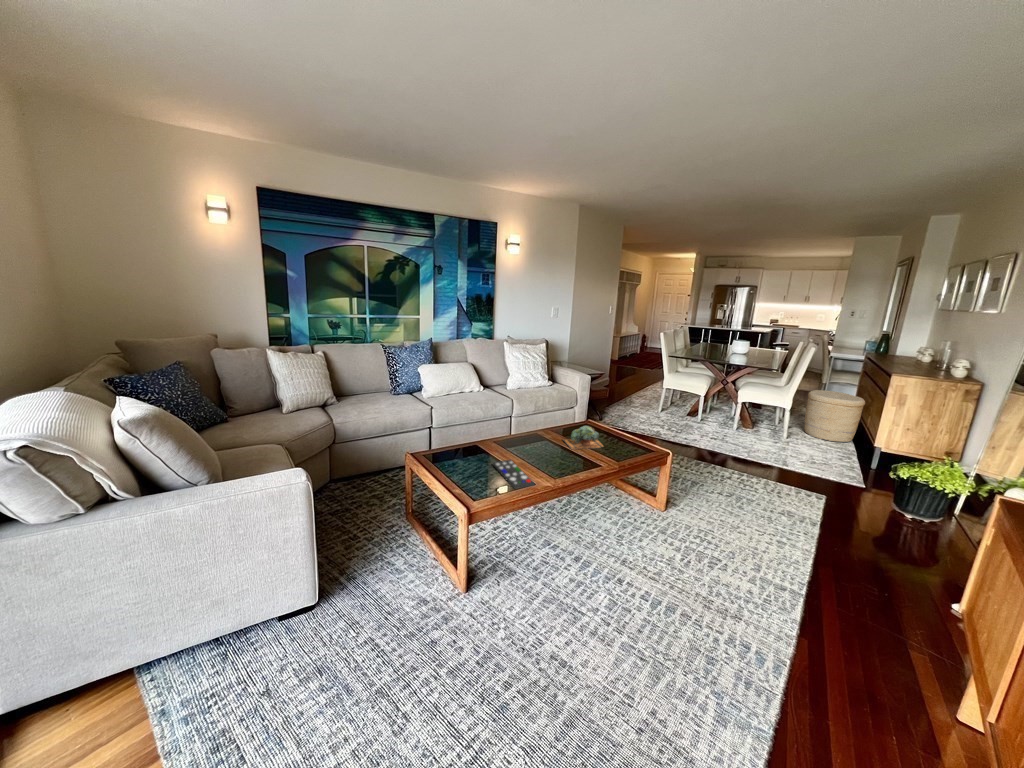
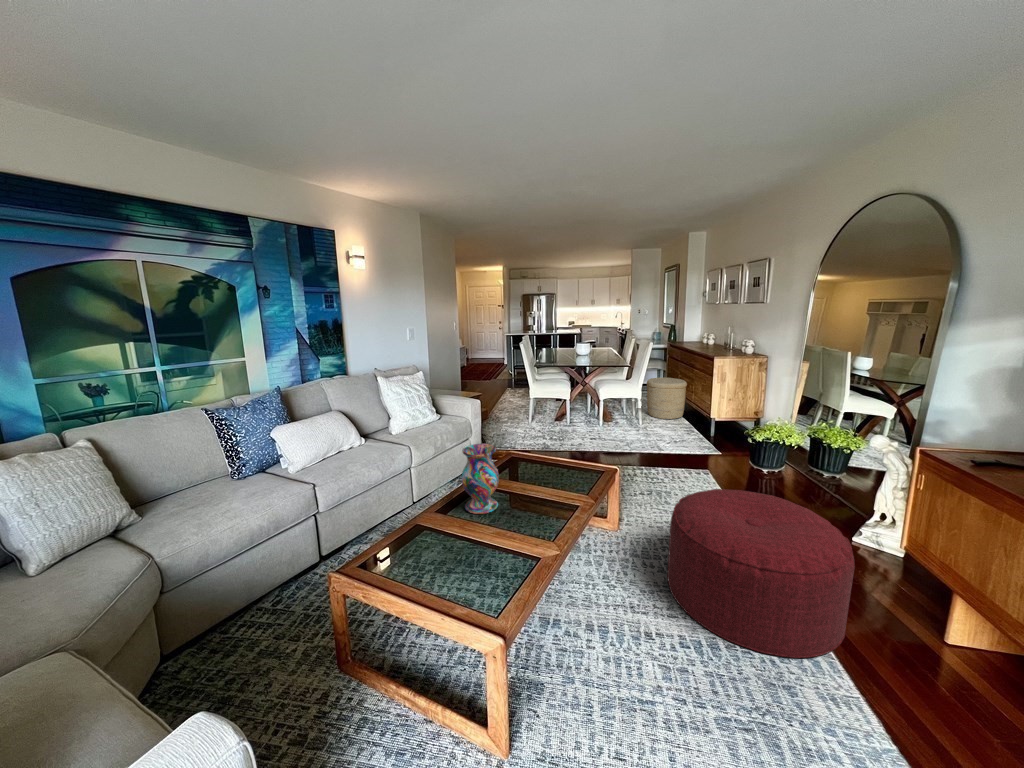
vase: none [516,399,546,453] -> present [462,444,499,514]
succulent plant: present [563,426,603,450] -> none [505,460,556,493]
remote control: present [493,460,535,489] -> none [461,531,537,575]
ottoman: none [668,489,863,663] -> present [667,489,855,658]

